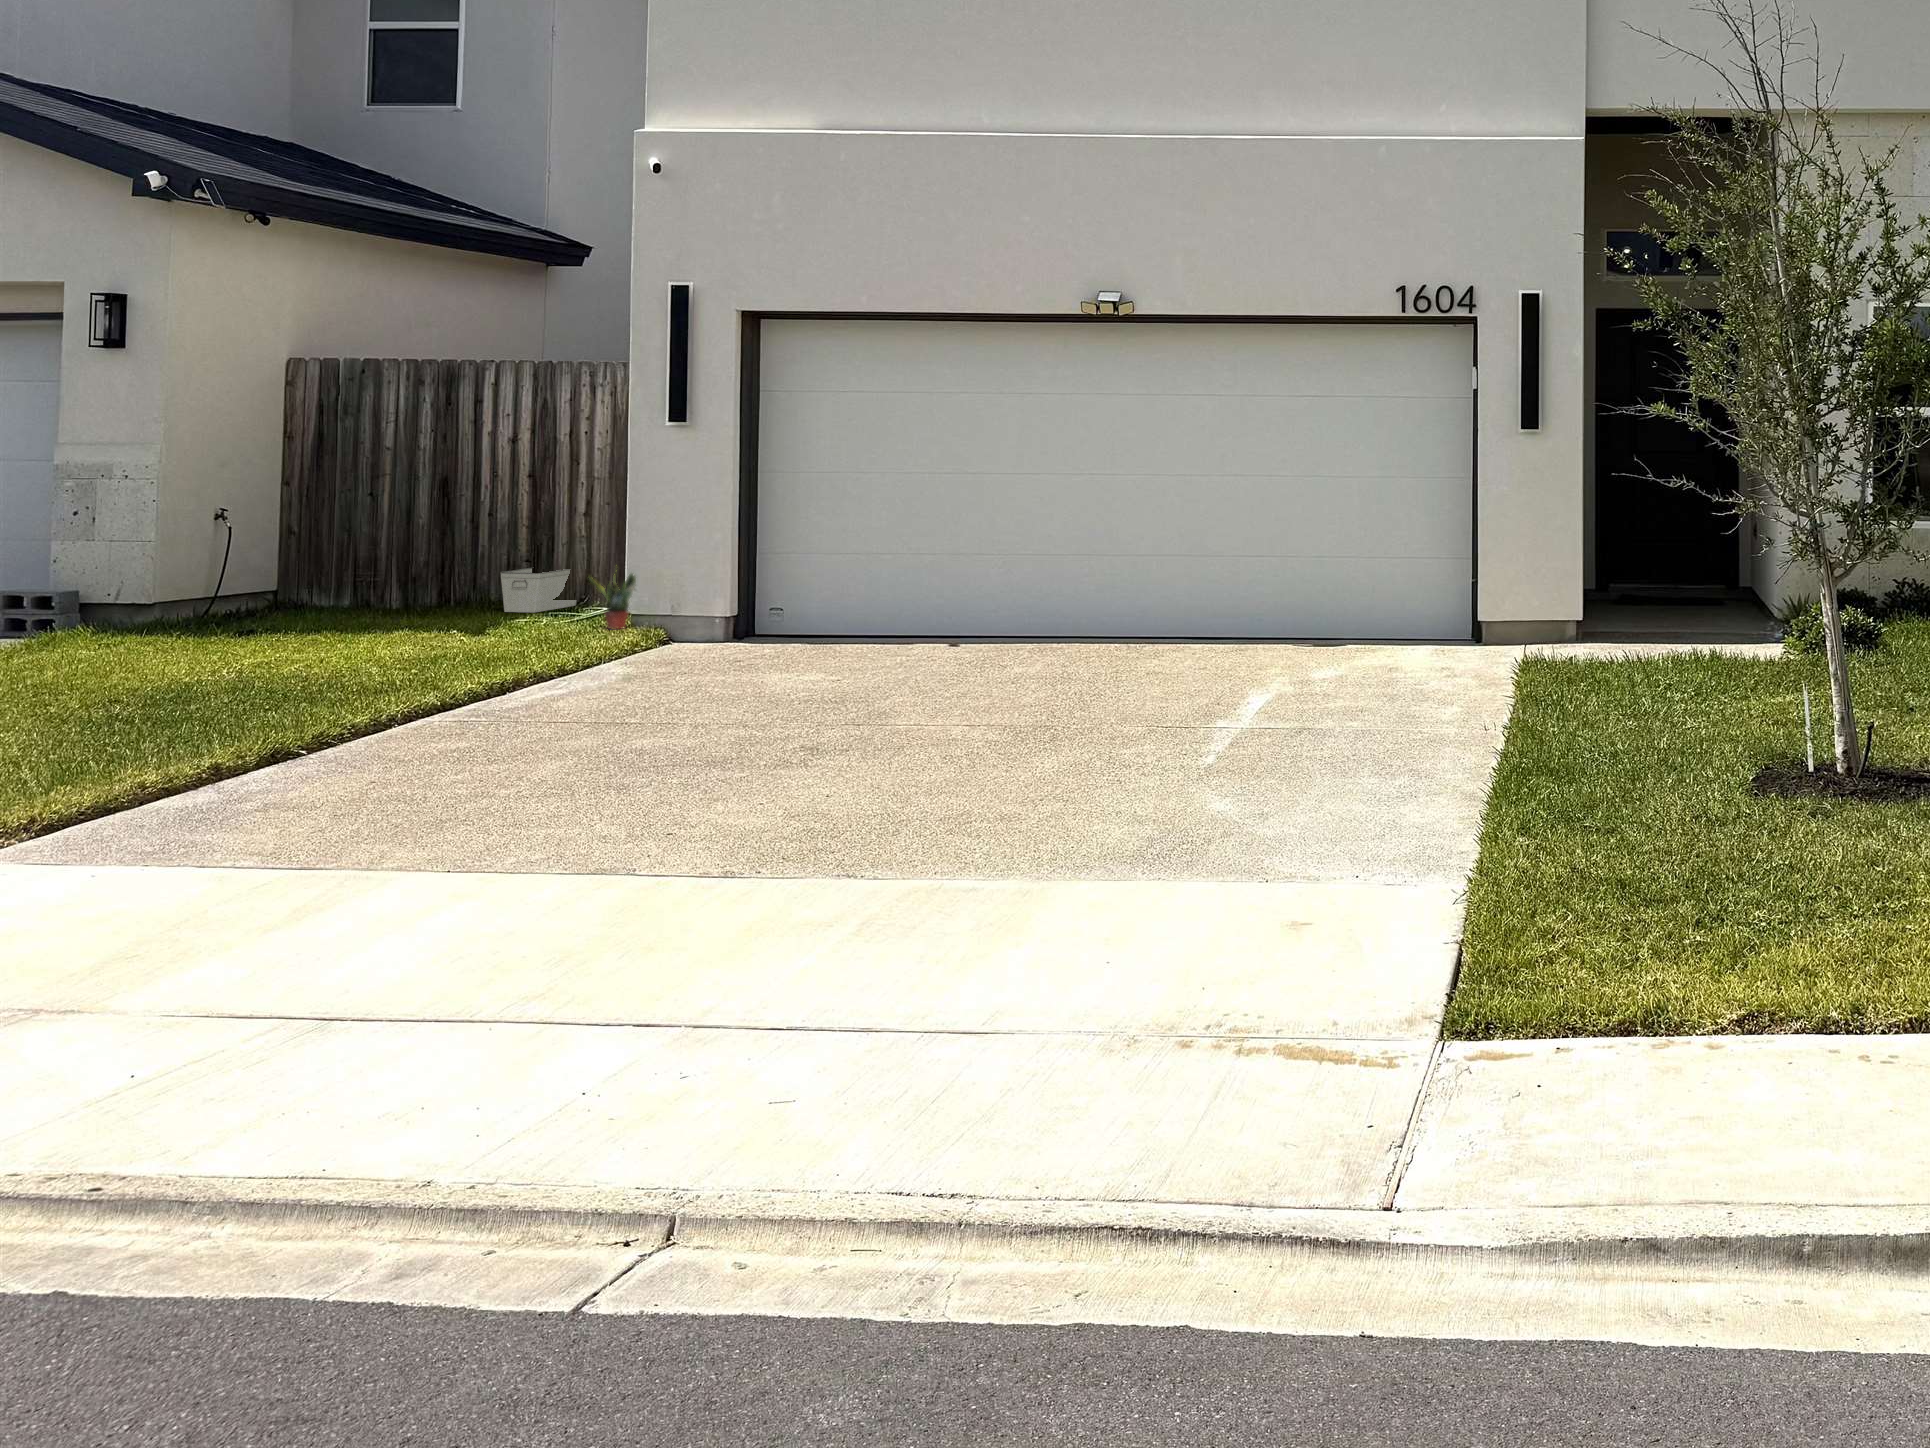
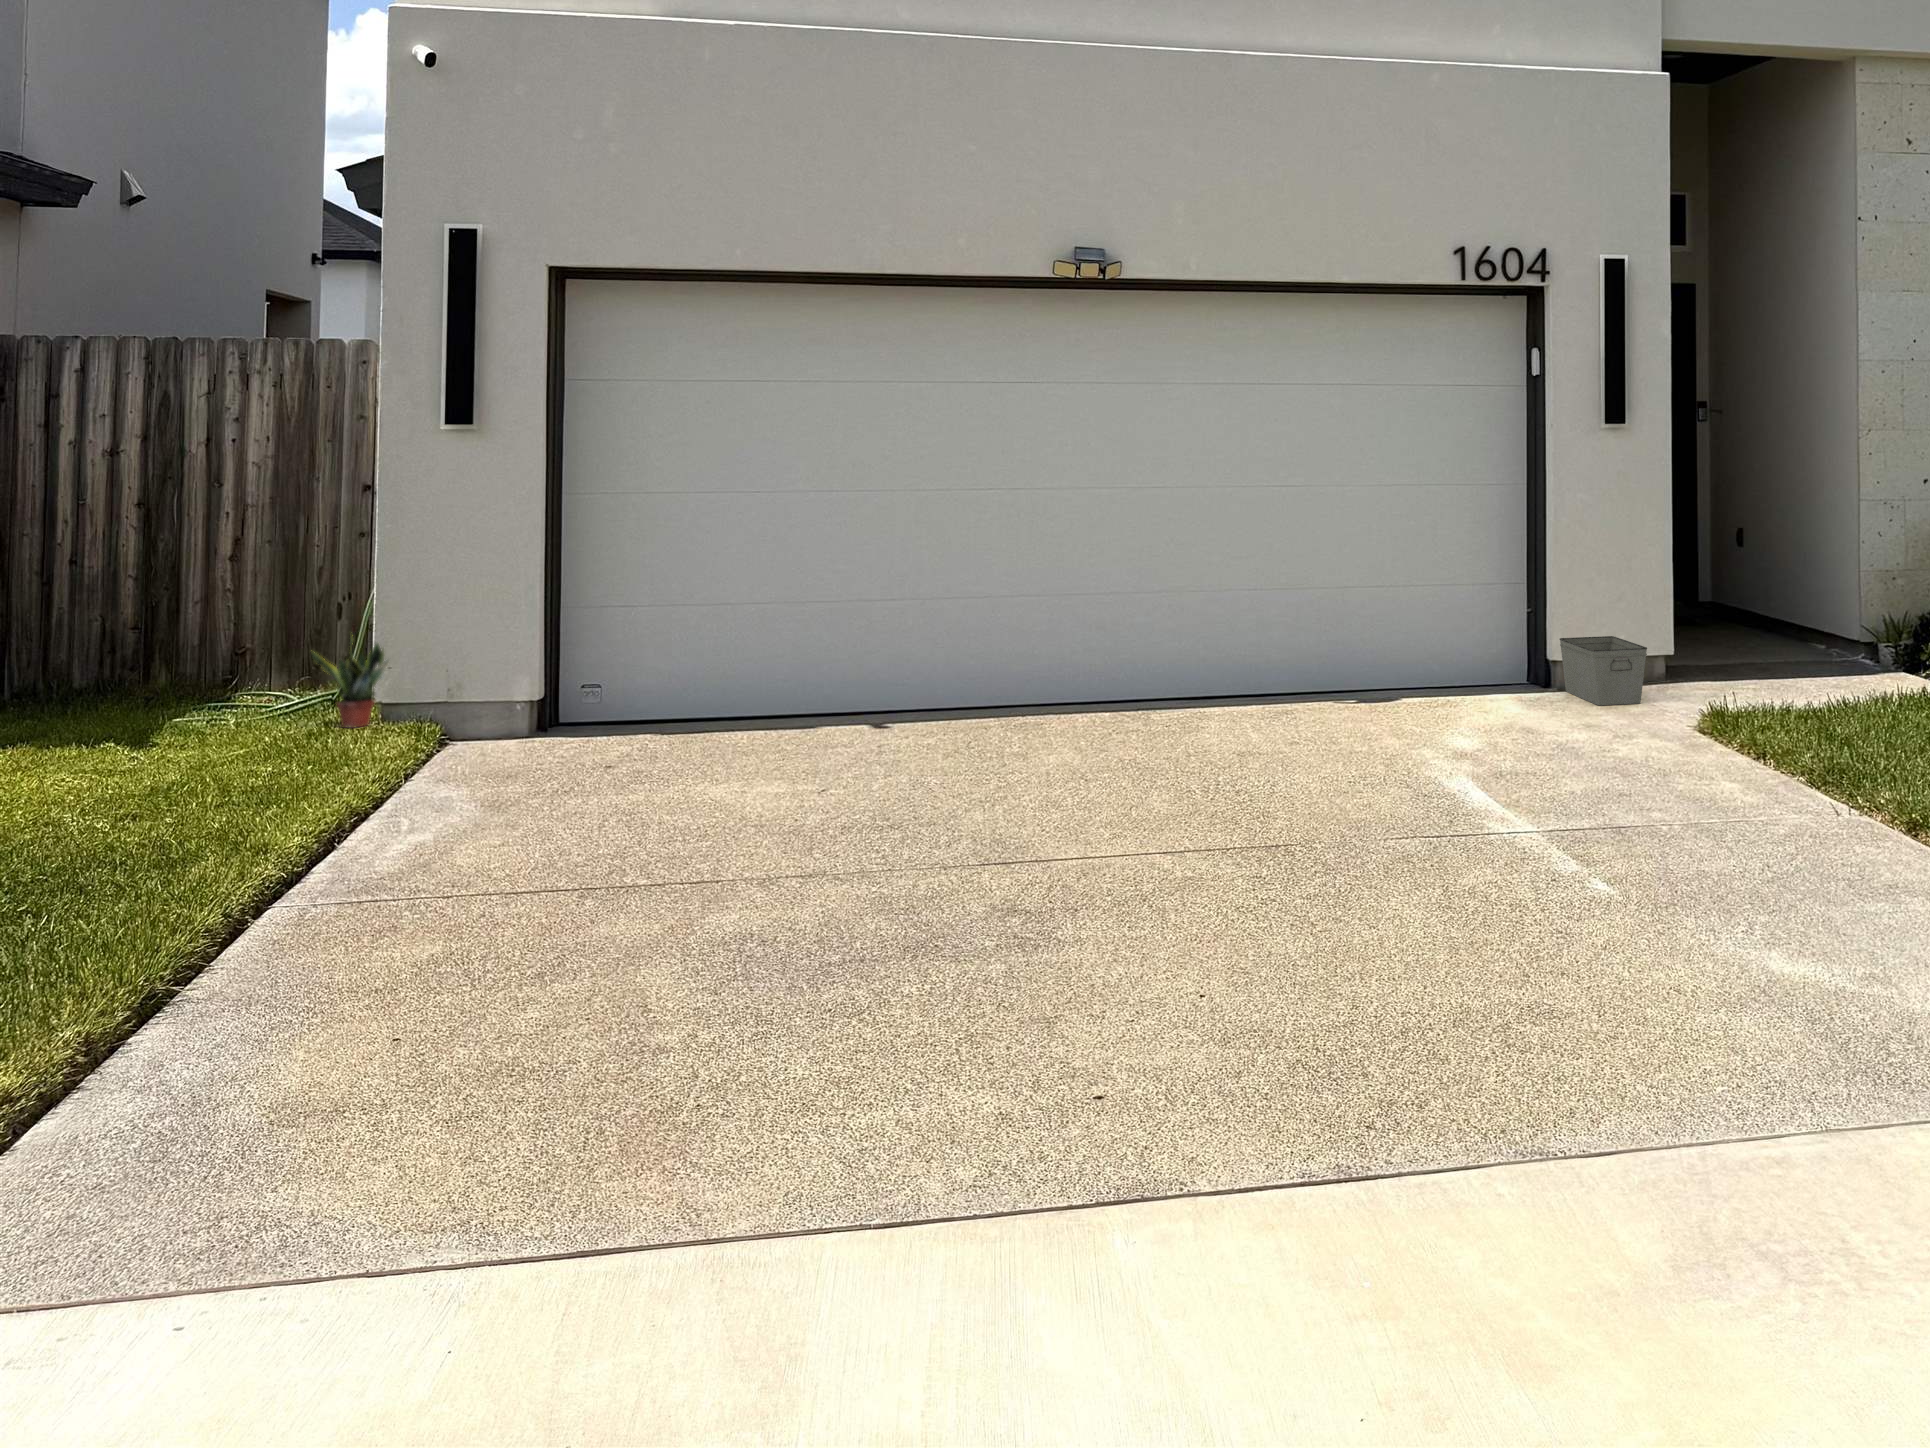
storage bin: present [500,567,576,613] -> present [1560,636,1647,705]

